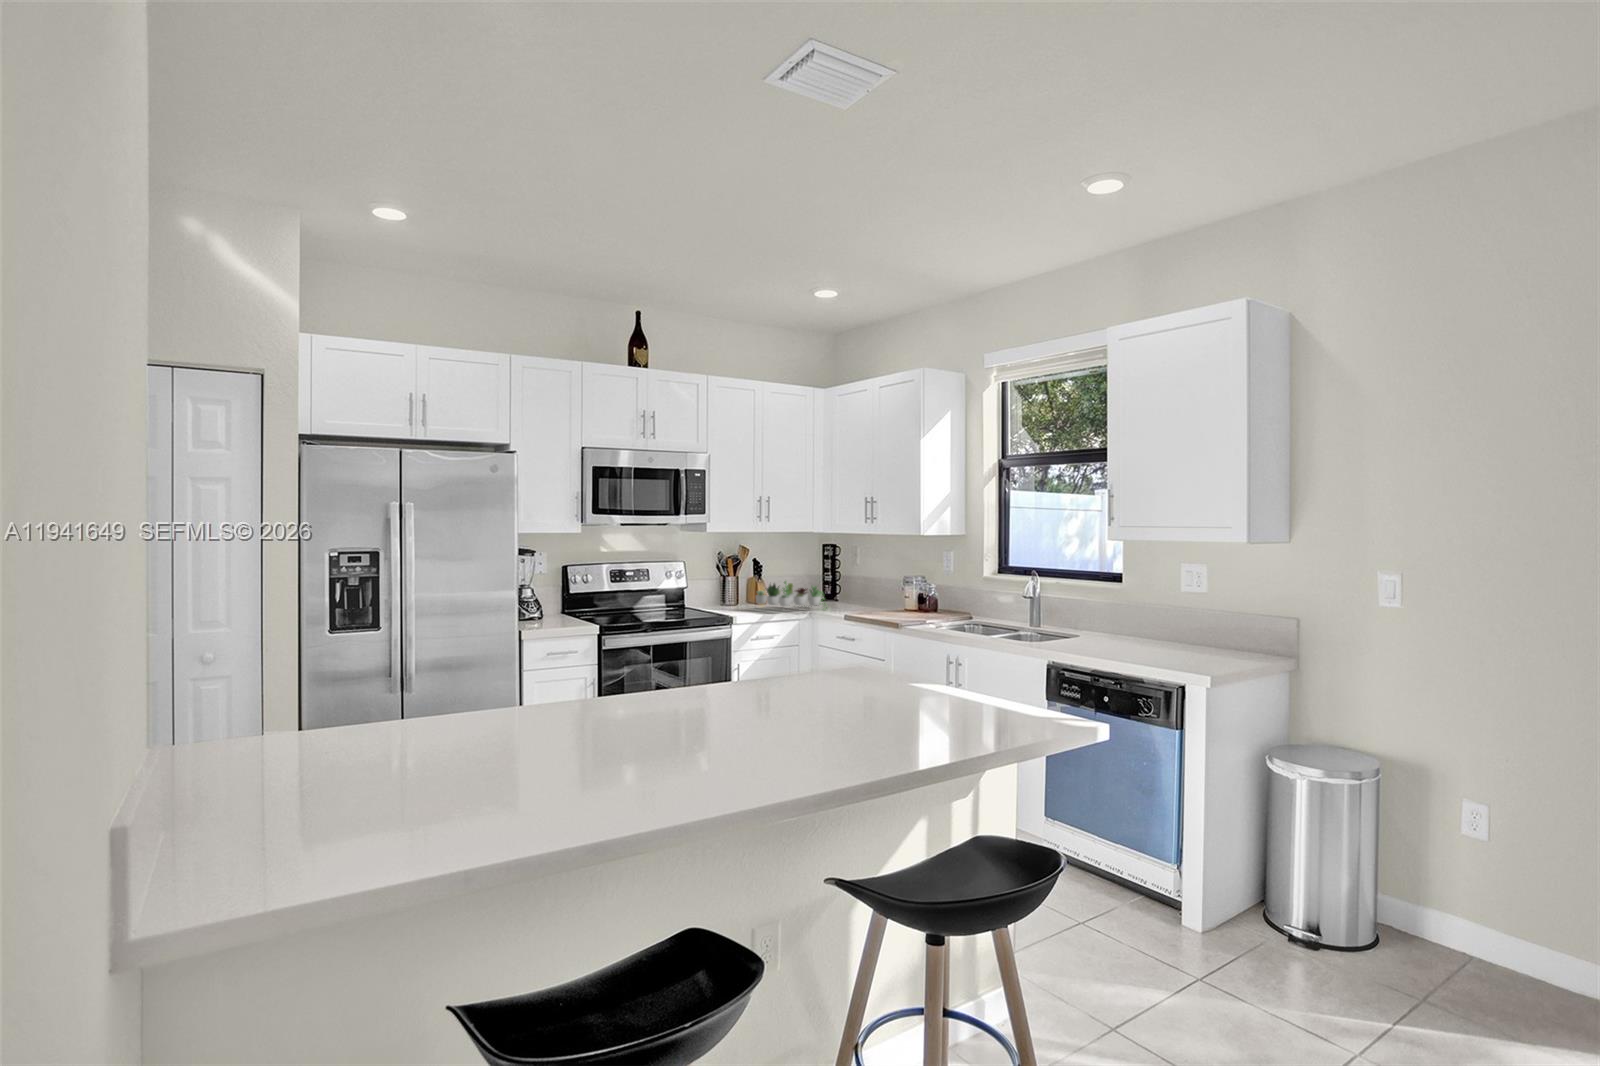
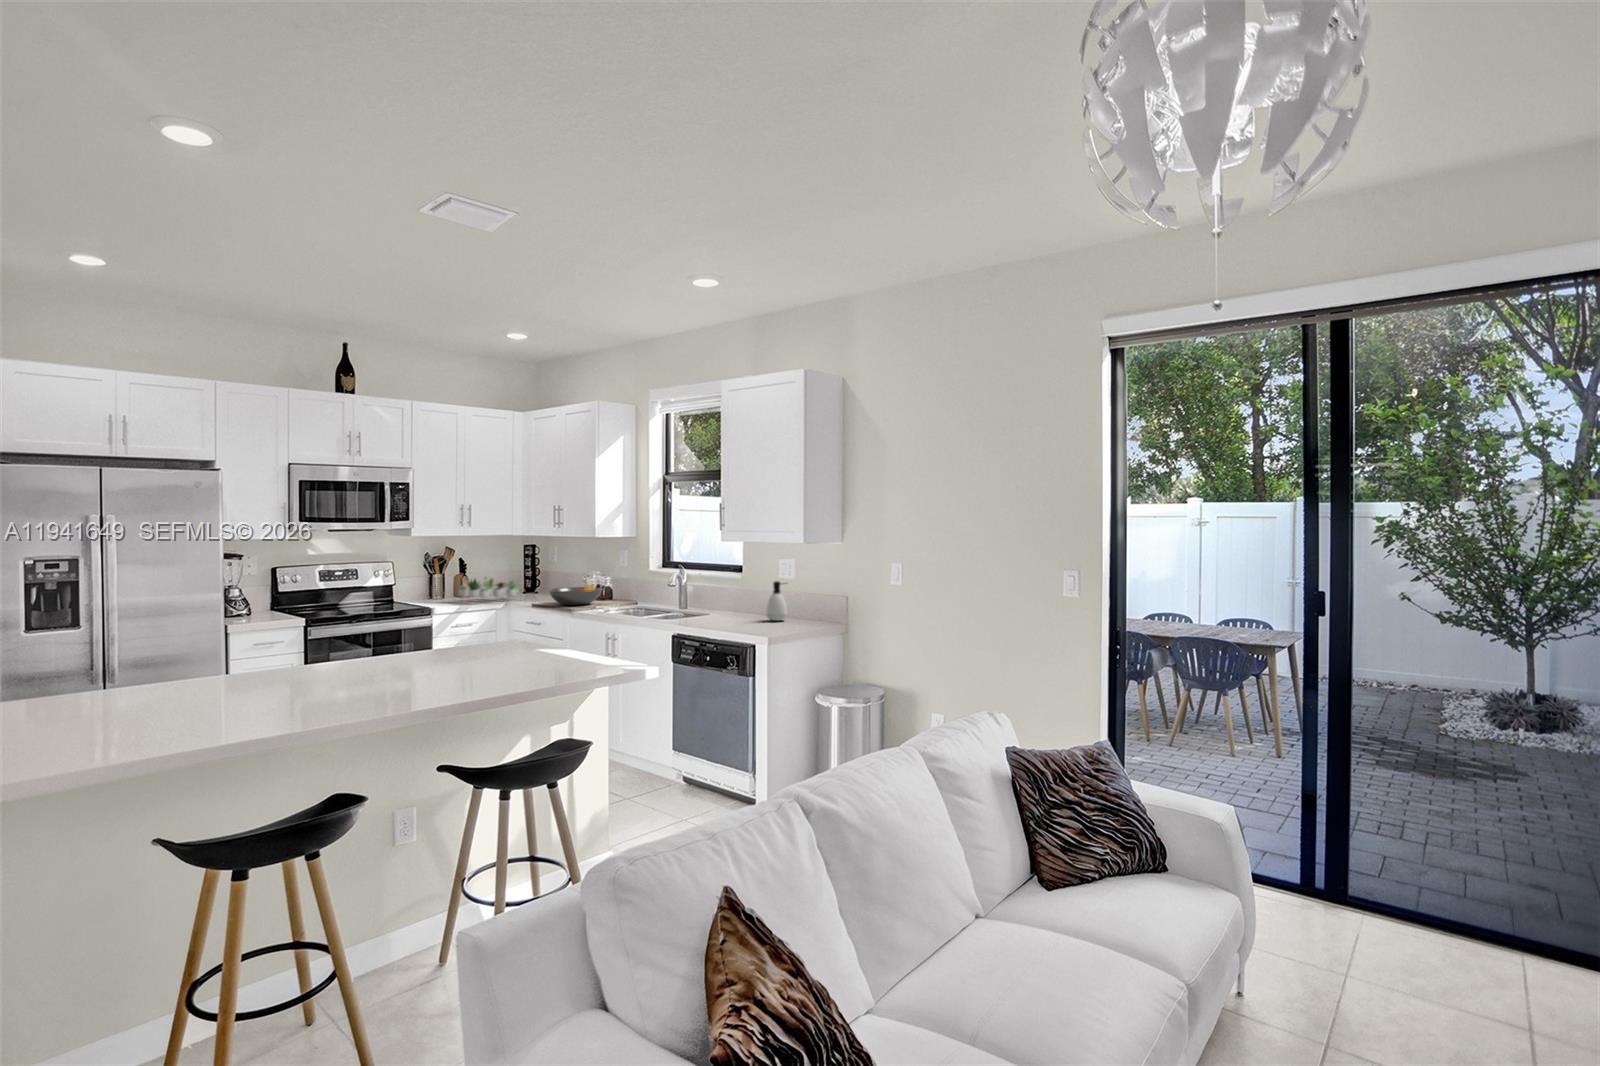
fruit bowl: none [860,593,926,618] -> present [548,584,603,605]
soap dispenser: none [1167,595,1200,650] -> present [766,581,787,621]

